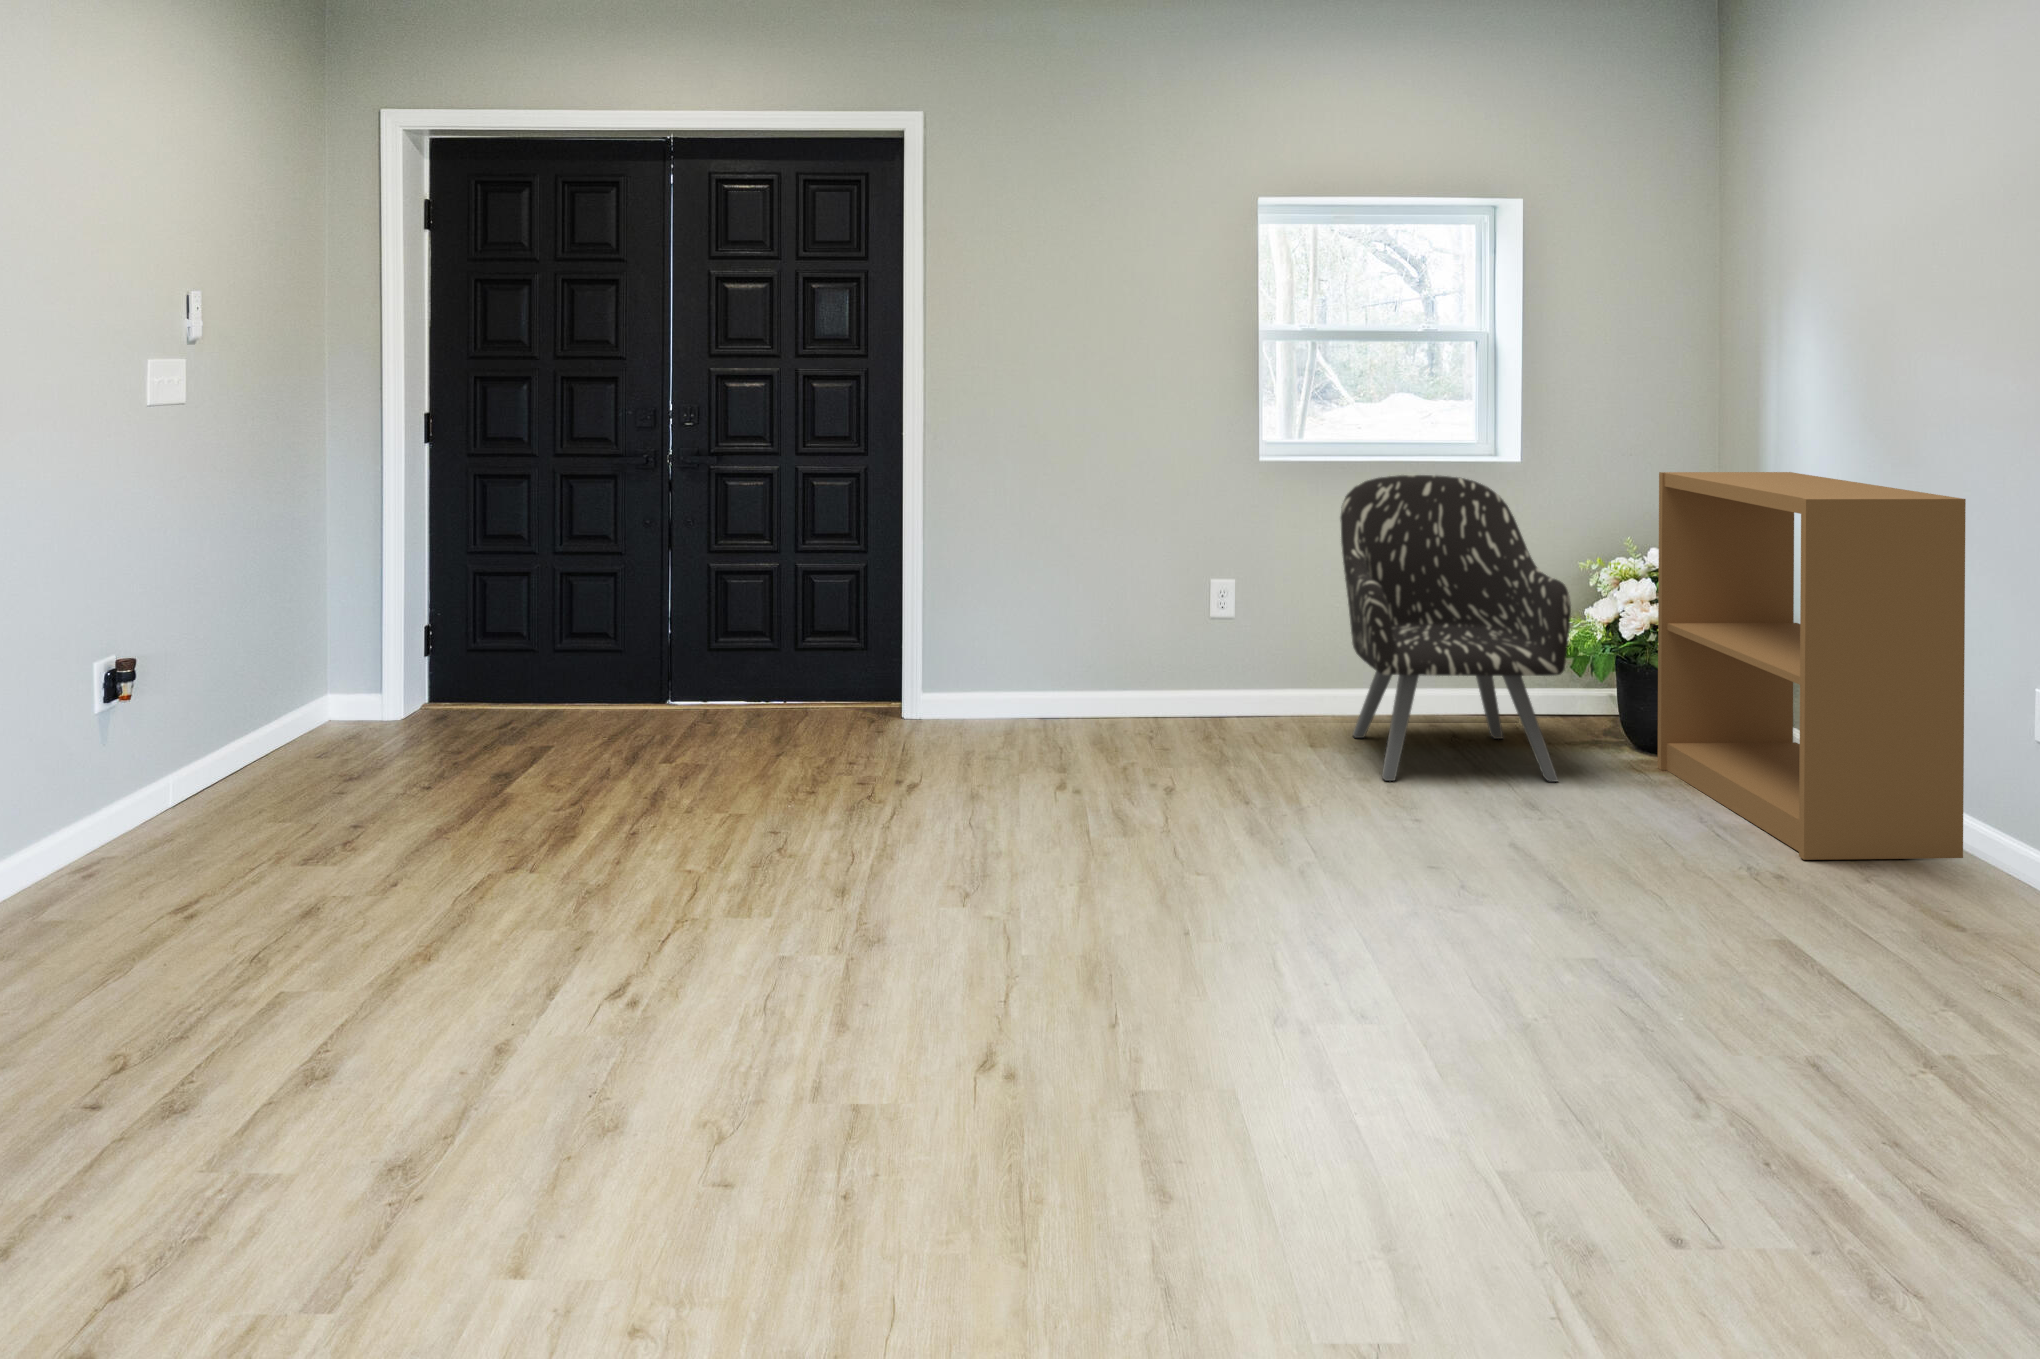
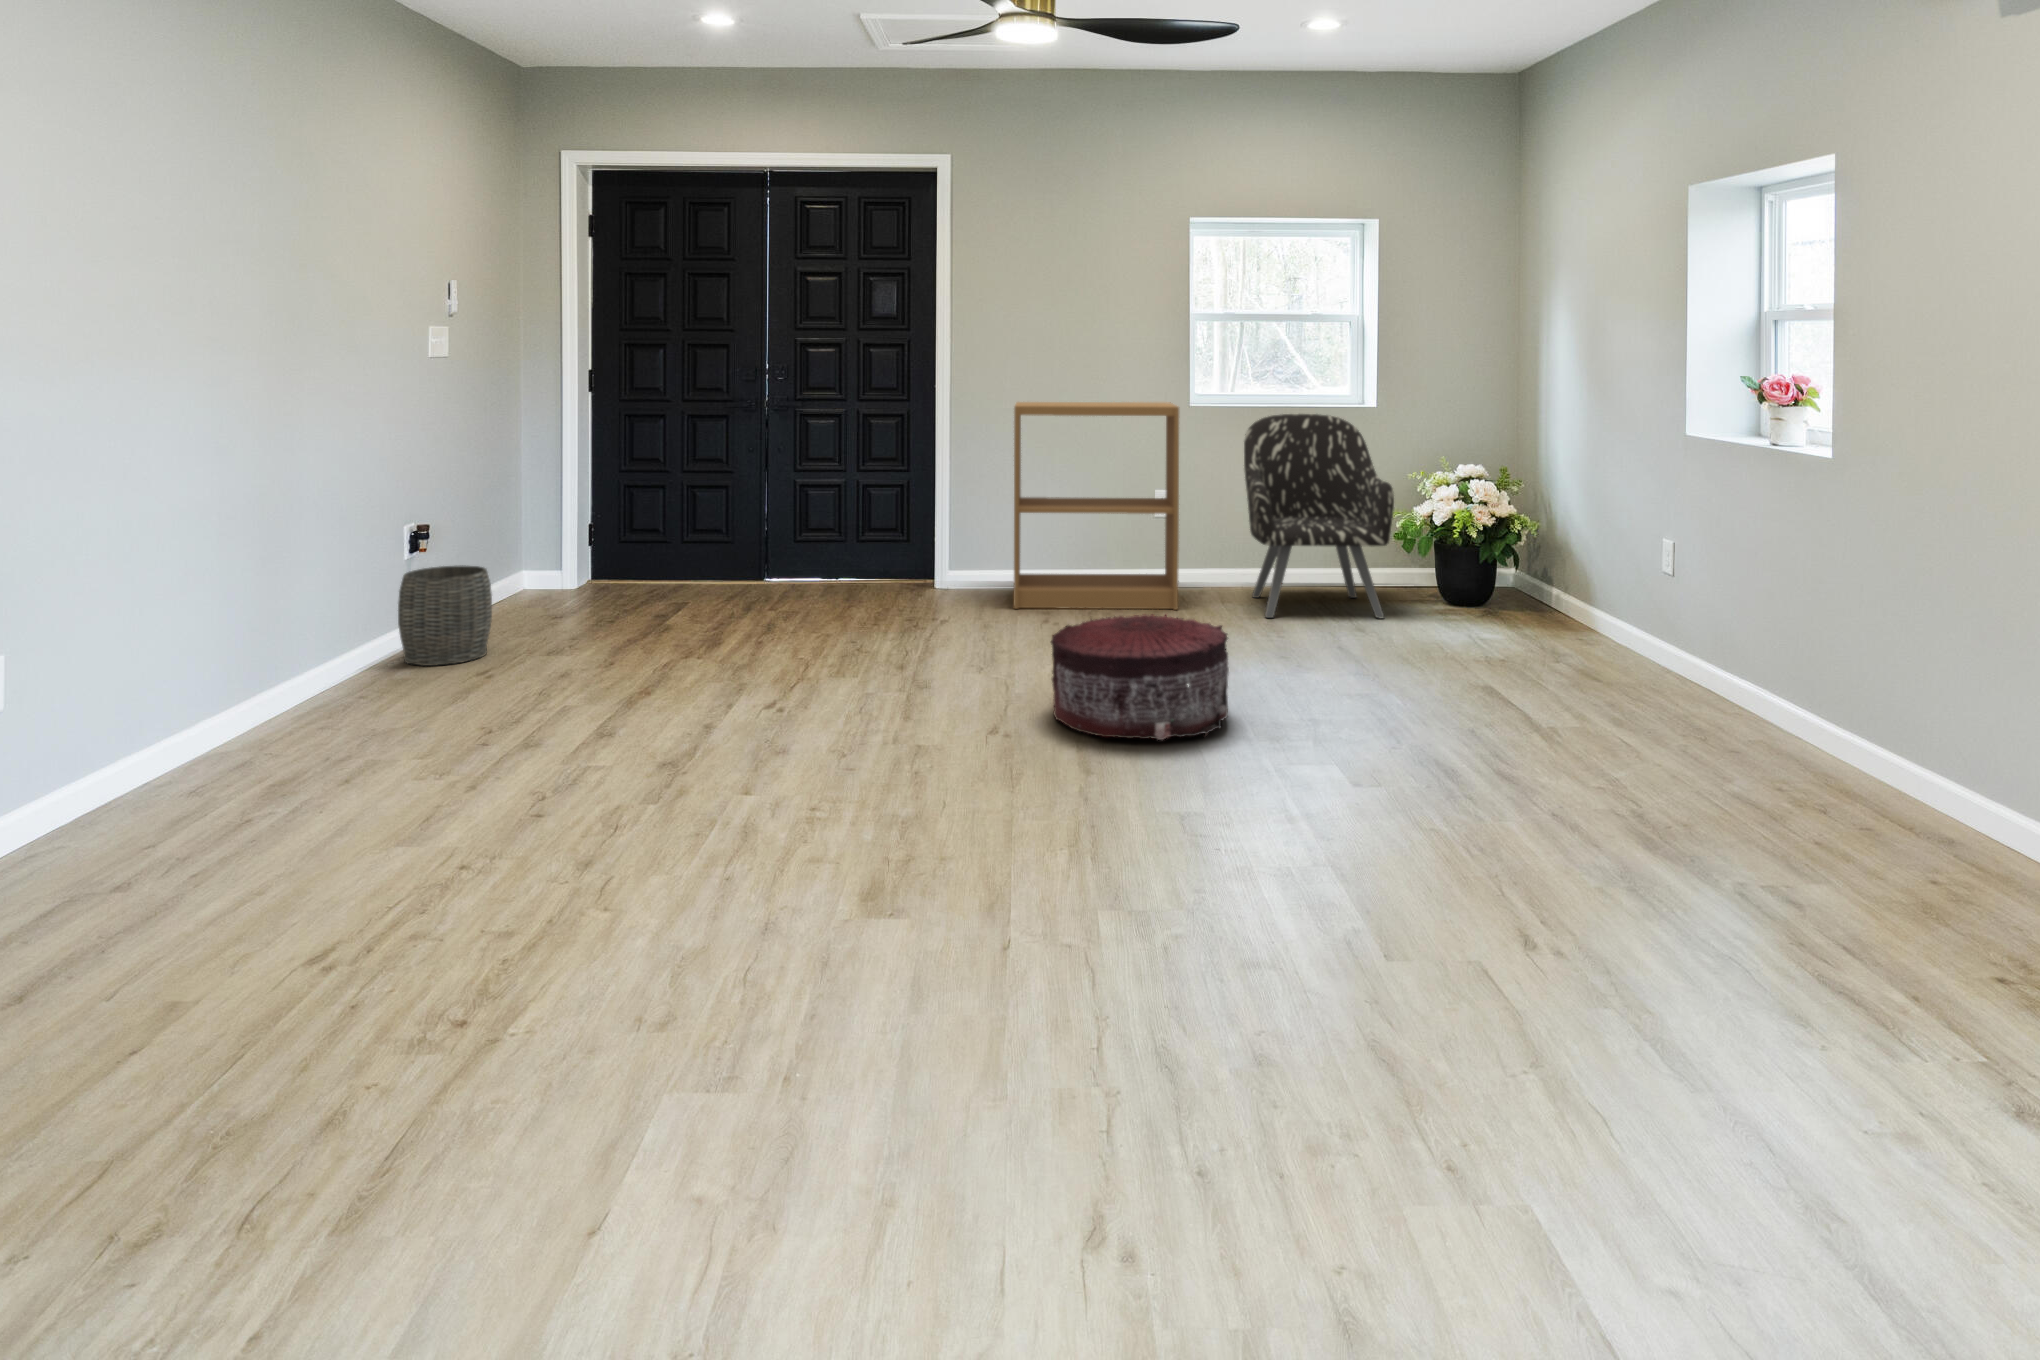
bookshelf: present [1658,472,1966,860] -> present [1014,402,1179,610]
woven basket: none [69,722,224,889] -> present [398,565,492,666]
pouf: none [1082,831,1389,1100] -> present [1051,614,1229,740]

